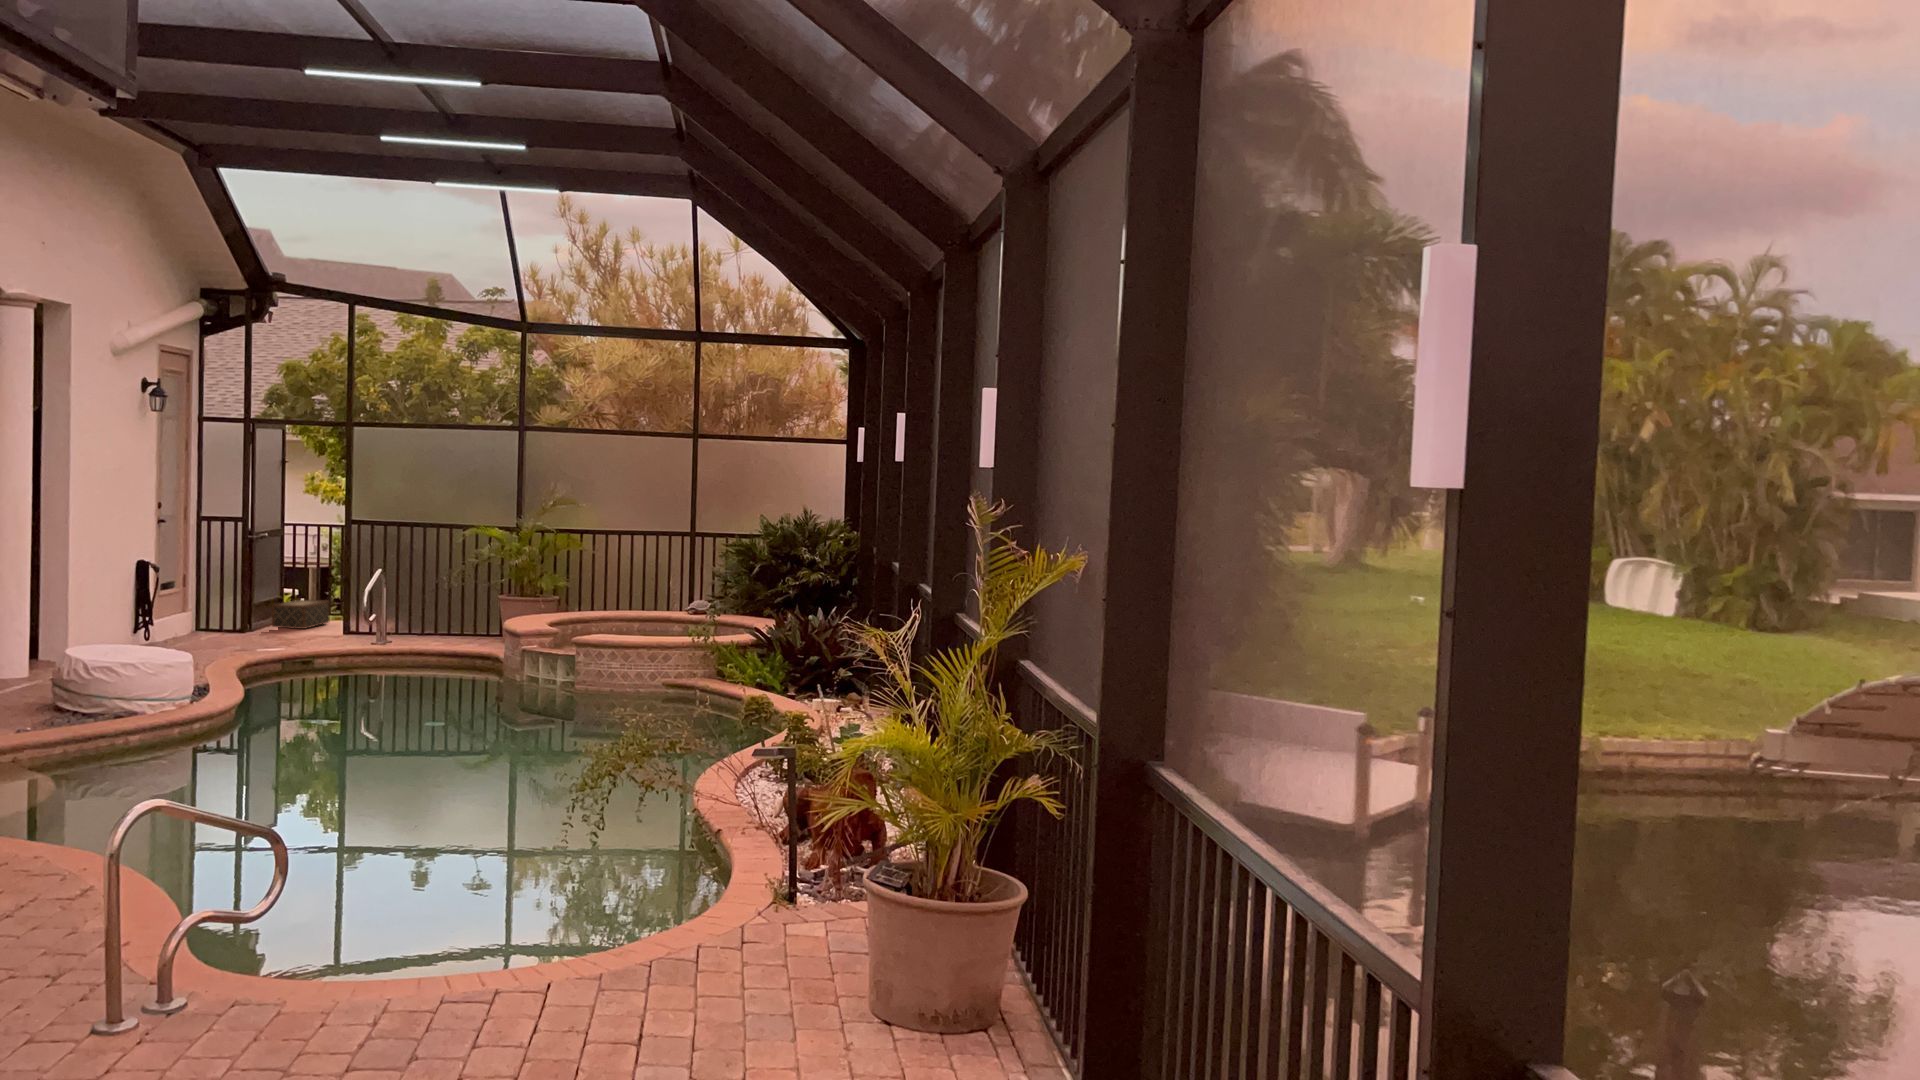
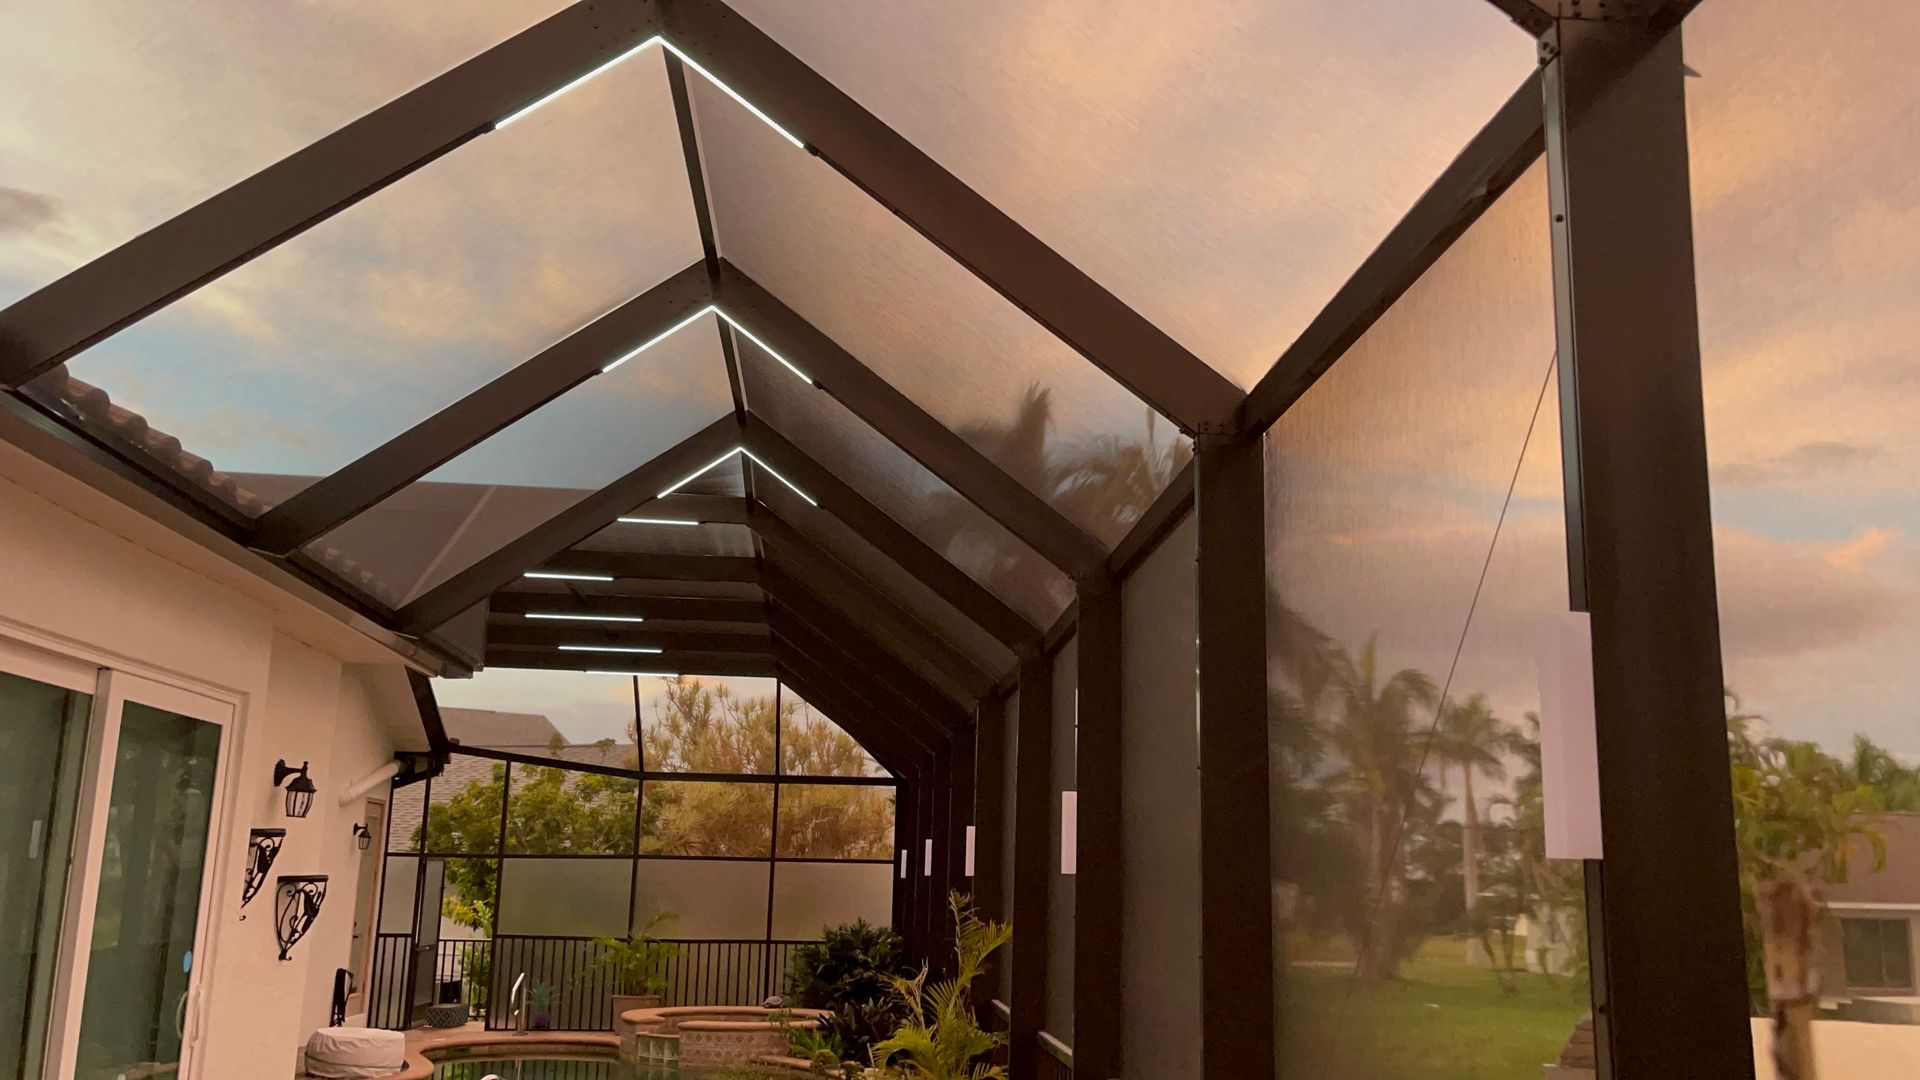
decorative plant: none [389,571,451,628] -> present [532,979,551,1026]

